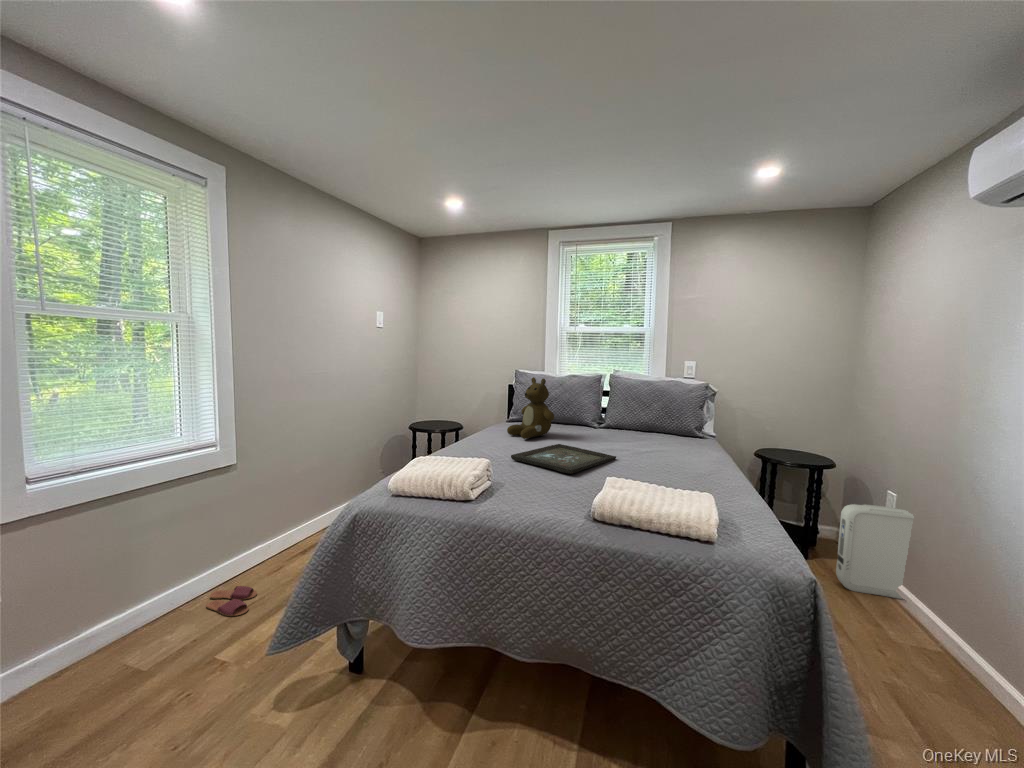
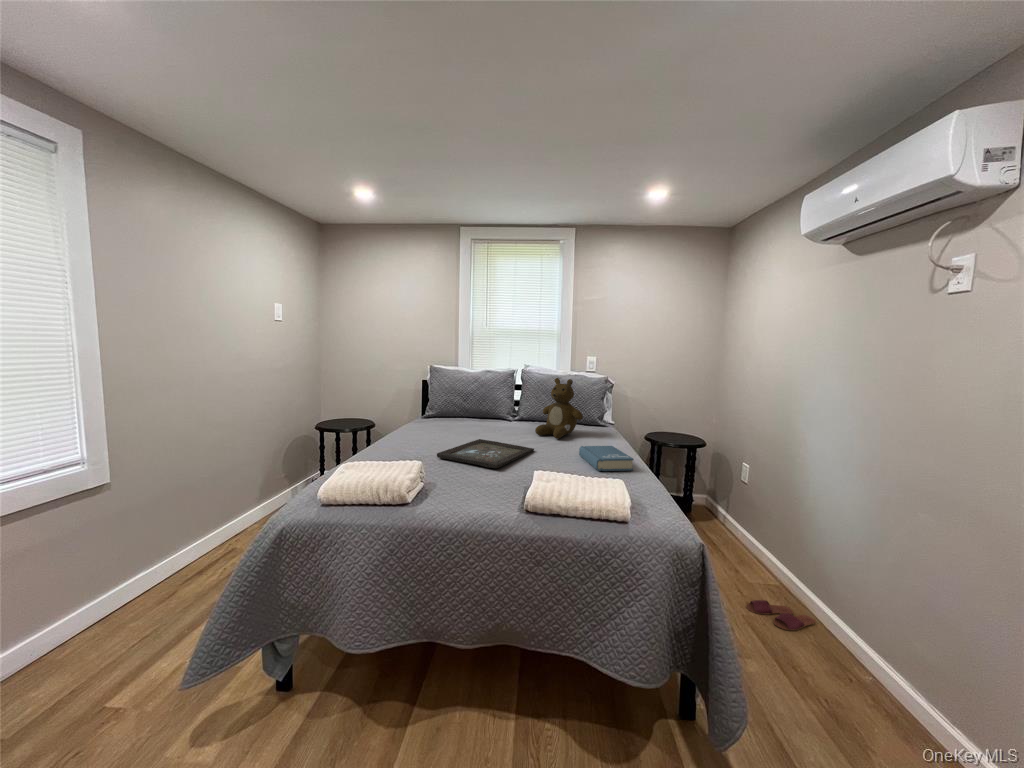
teddy bear: present [507,377,554,439] -> present [535,378,583,439]
book: none [667,456,731,487] -> present [579,446,634,471]
air purifier: present [836,504,914,599] -> none [707,475,769,548]
slippers: present [206,586,257,616] -> present [746,600,816,630]

